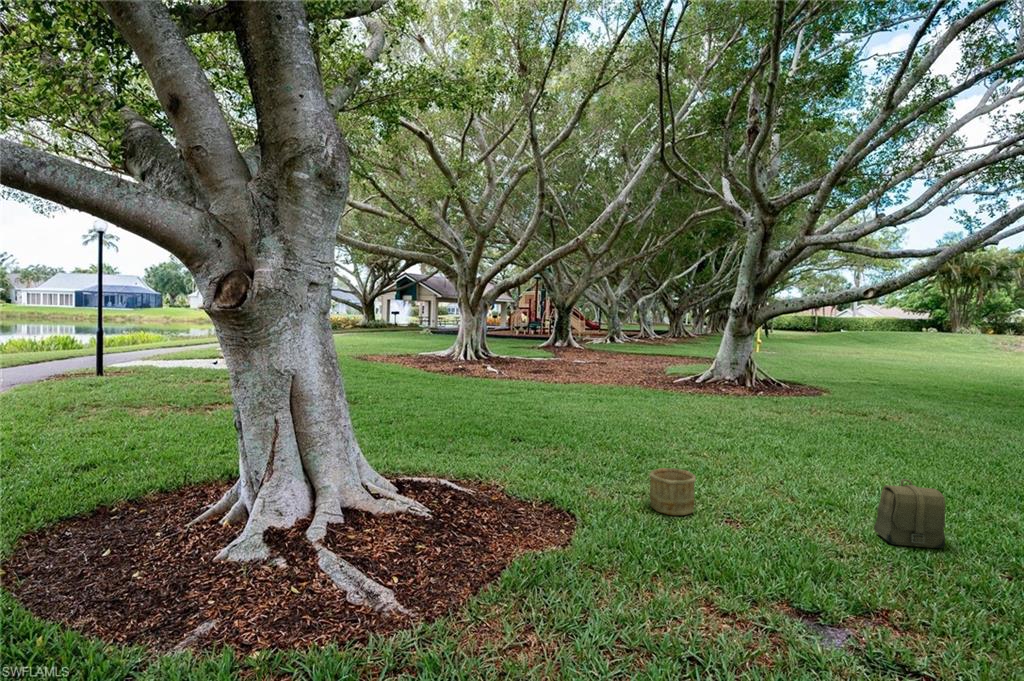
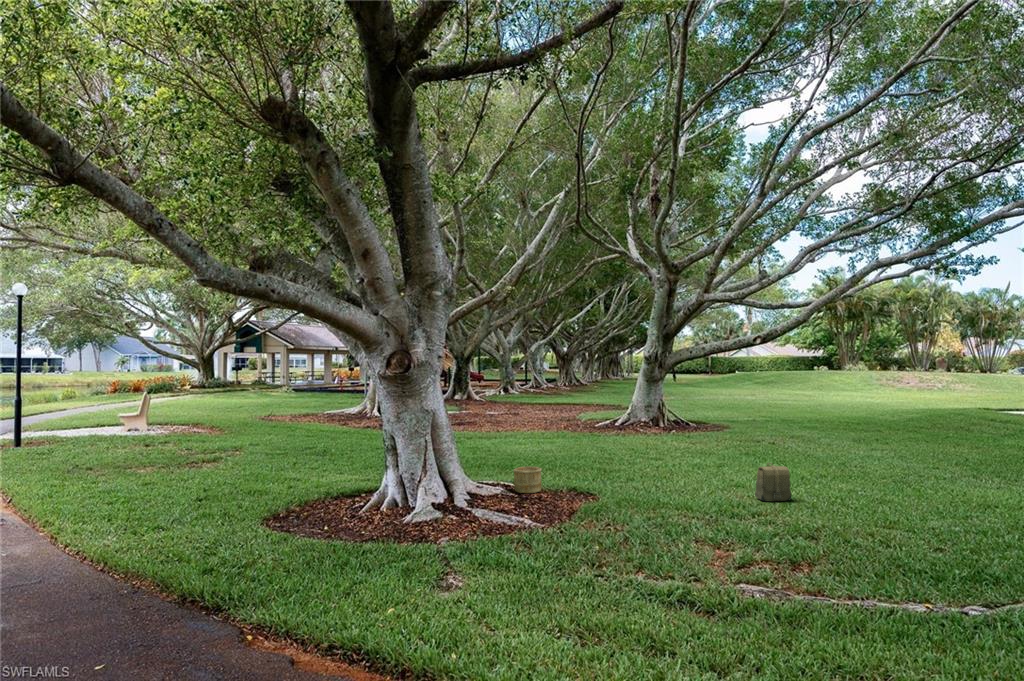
wooden bucket: present [649,468,696,515] -> present [513,466,541,493]

